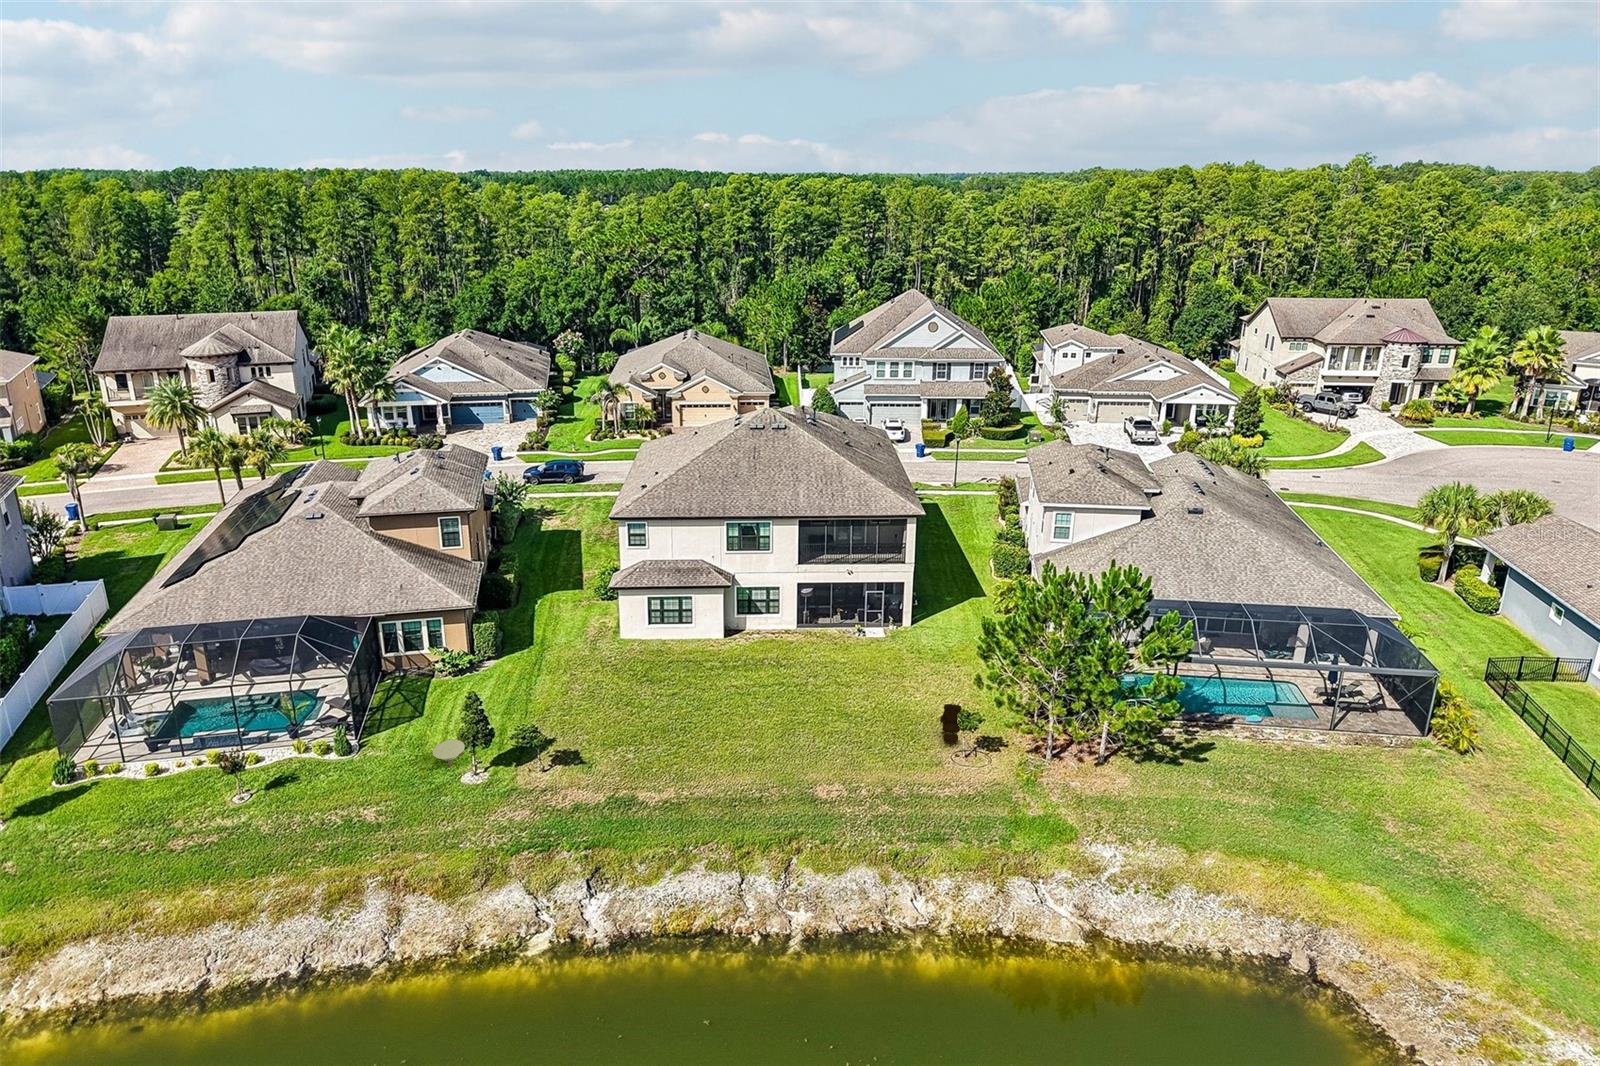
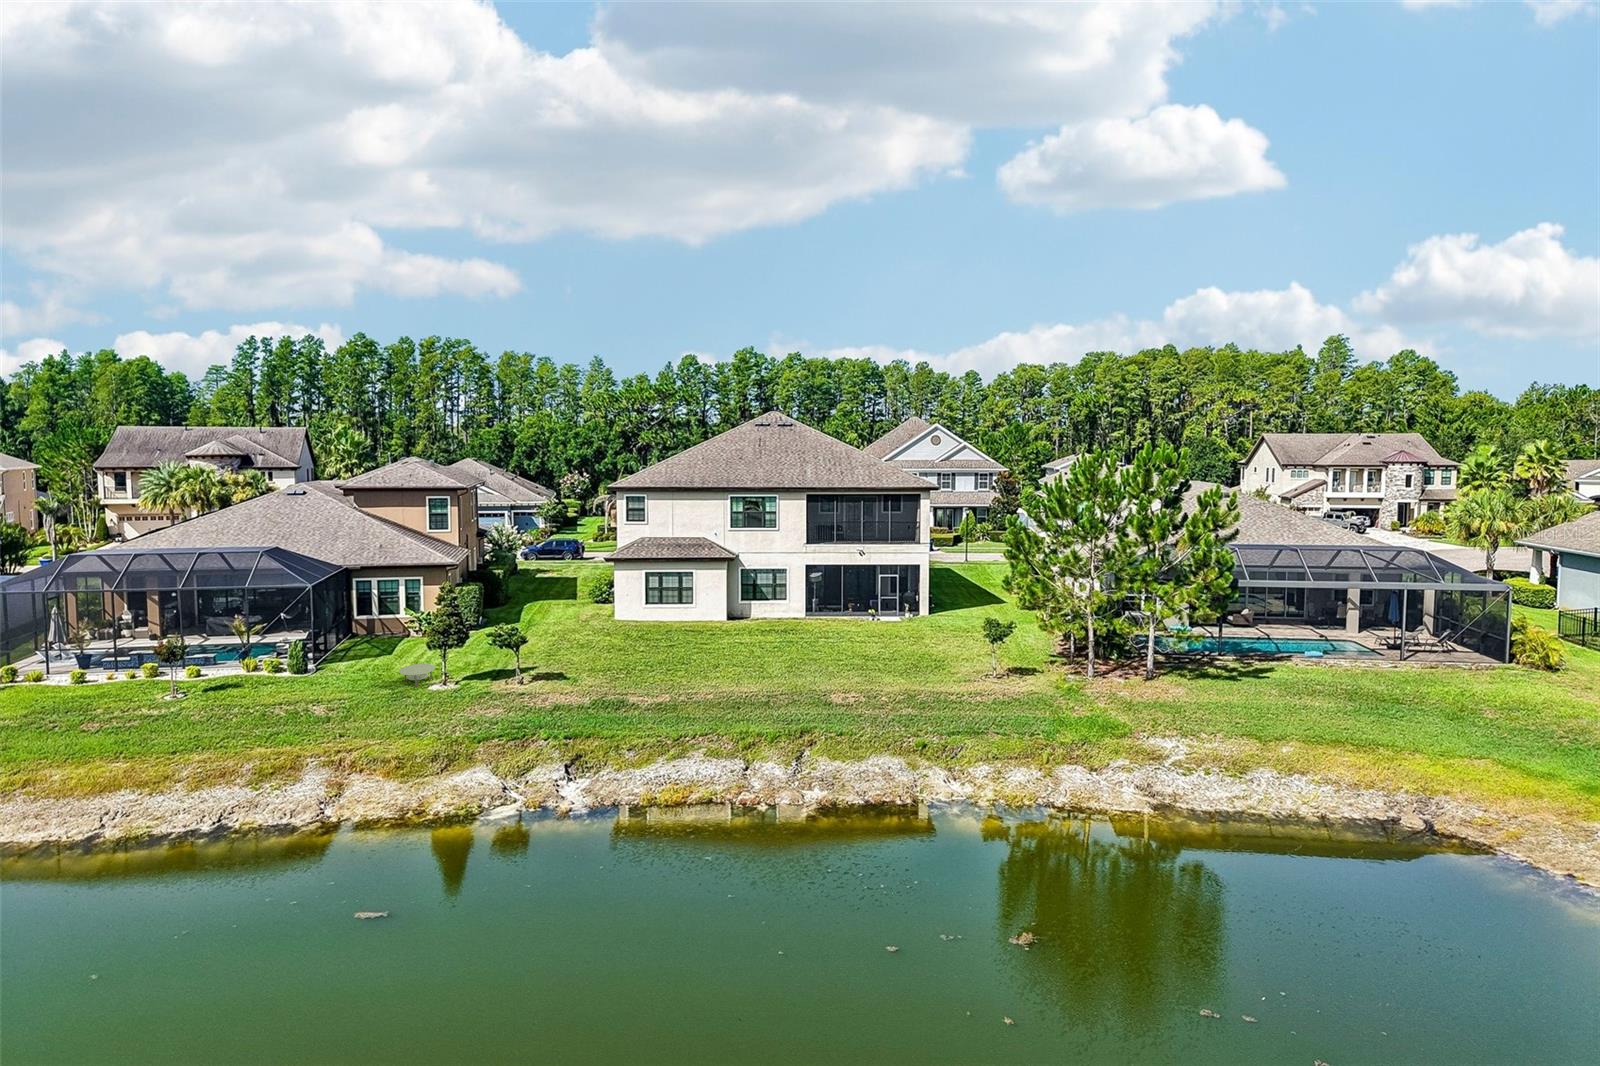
lounge chair: present [940,704,961,746] -> none [966,637,993,679]

